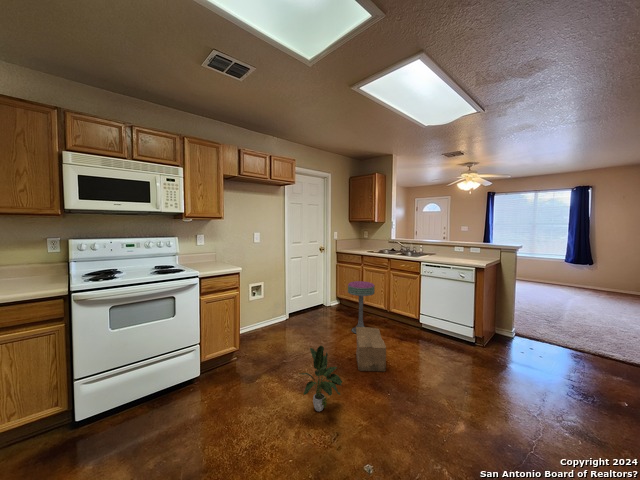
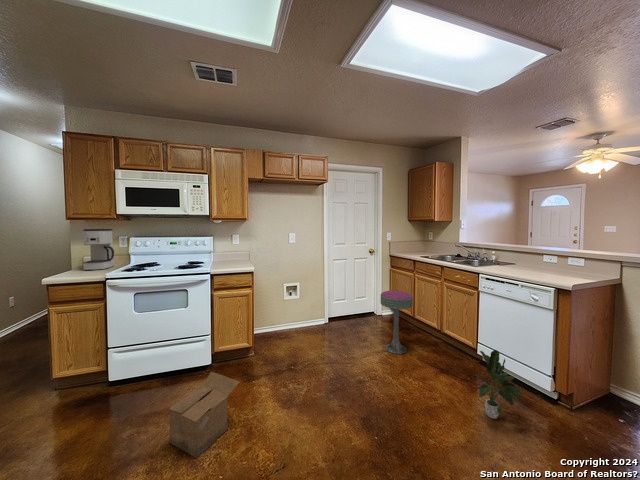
coffee maker: none [16,228,60,285] -> present [83,229,114,270]
cardboard box: present [356,327,386,371] -> present [169,372,239,458]
potted plant: present [299,346,342,411] -> present [474,350,524,419]

